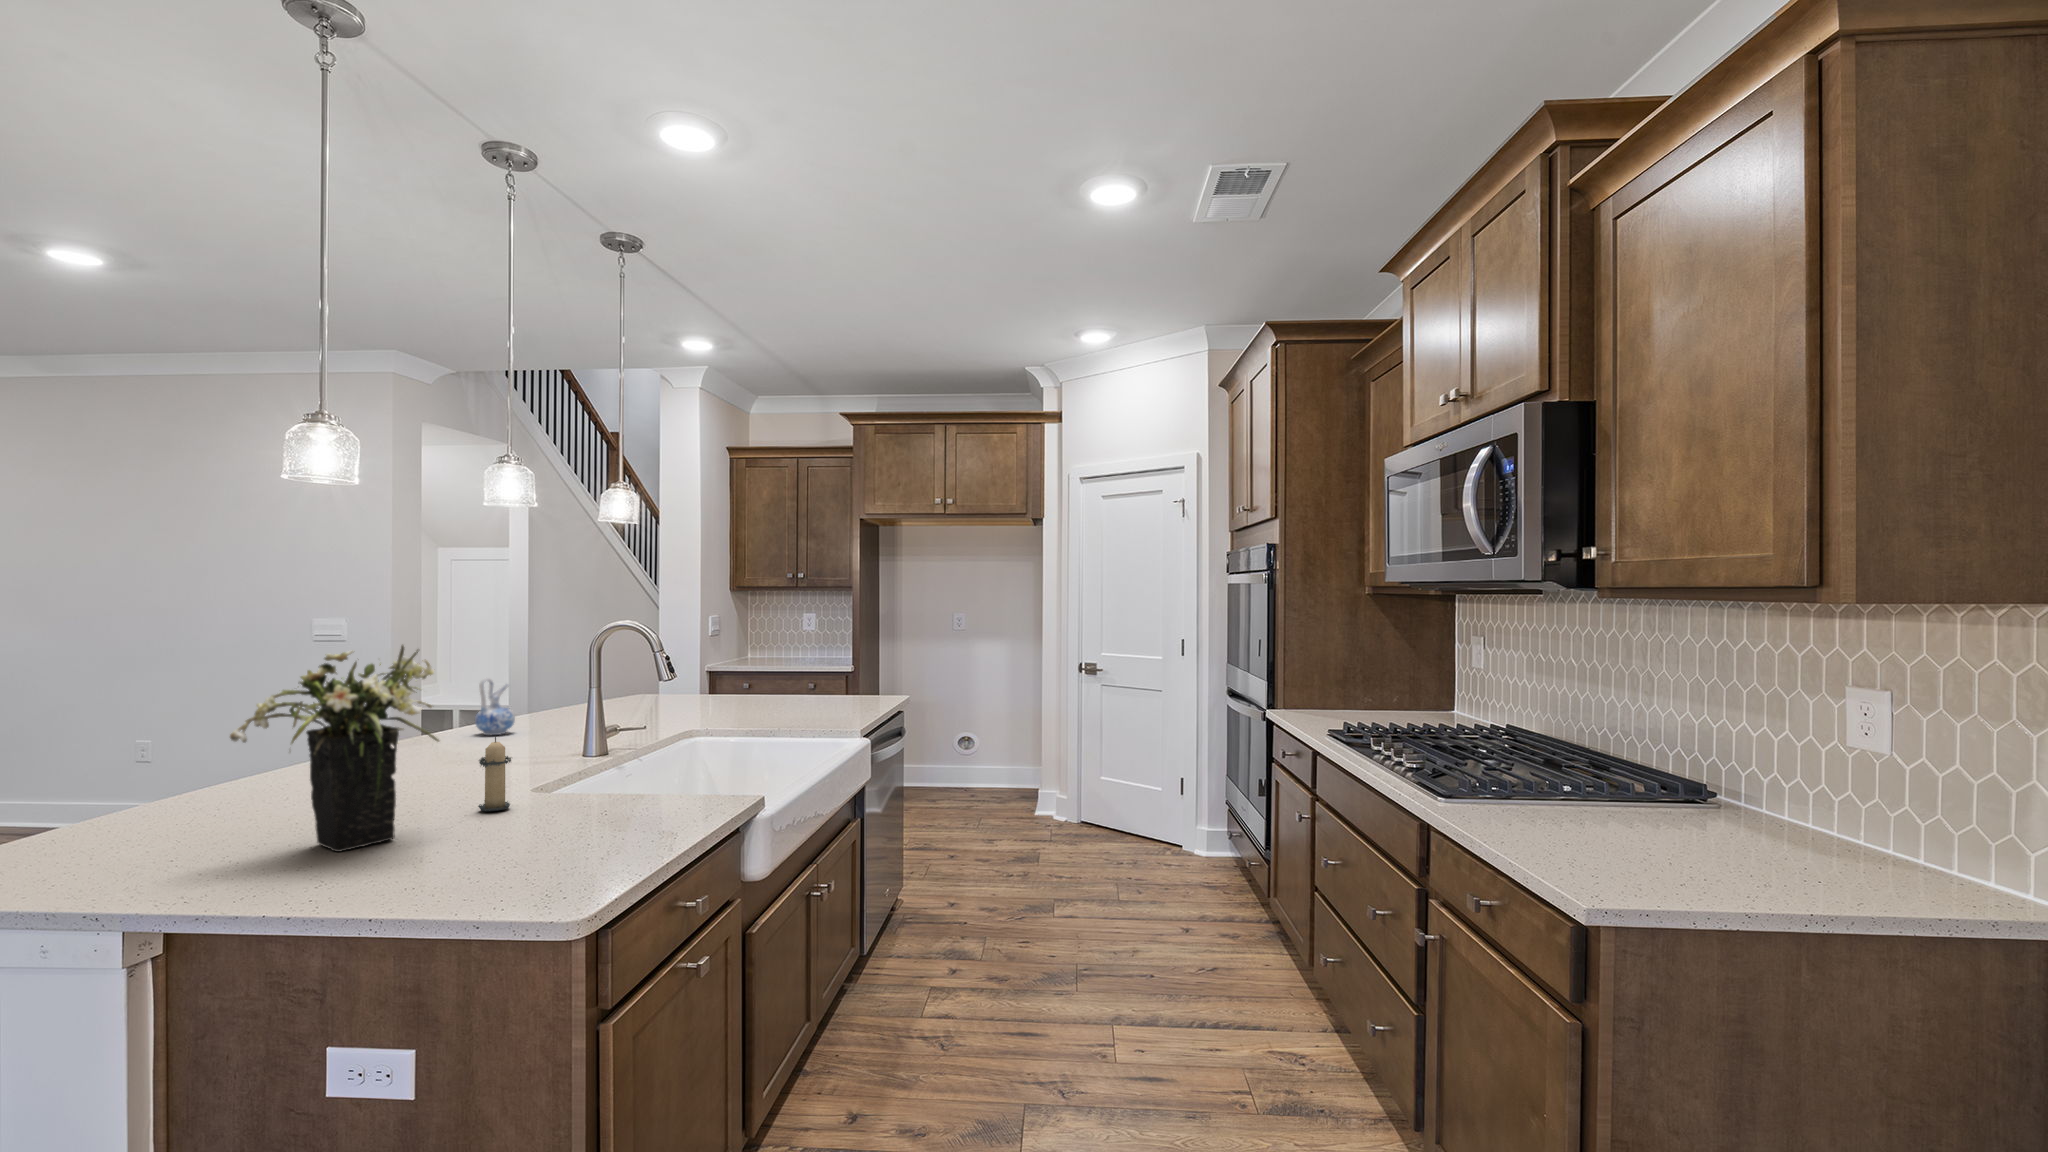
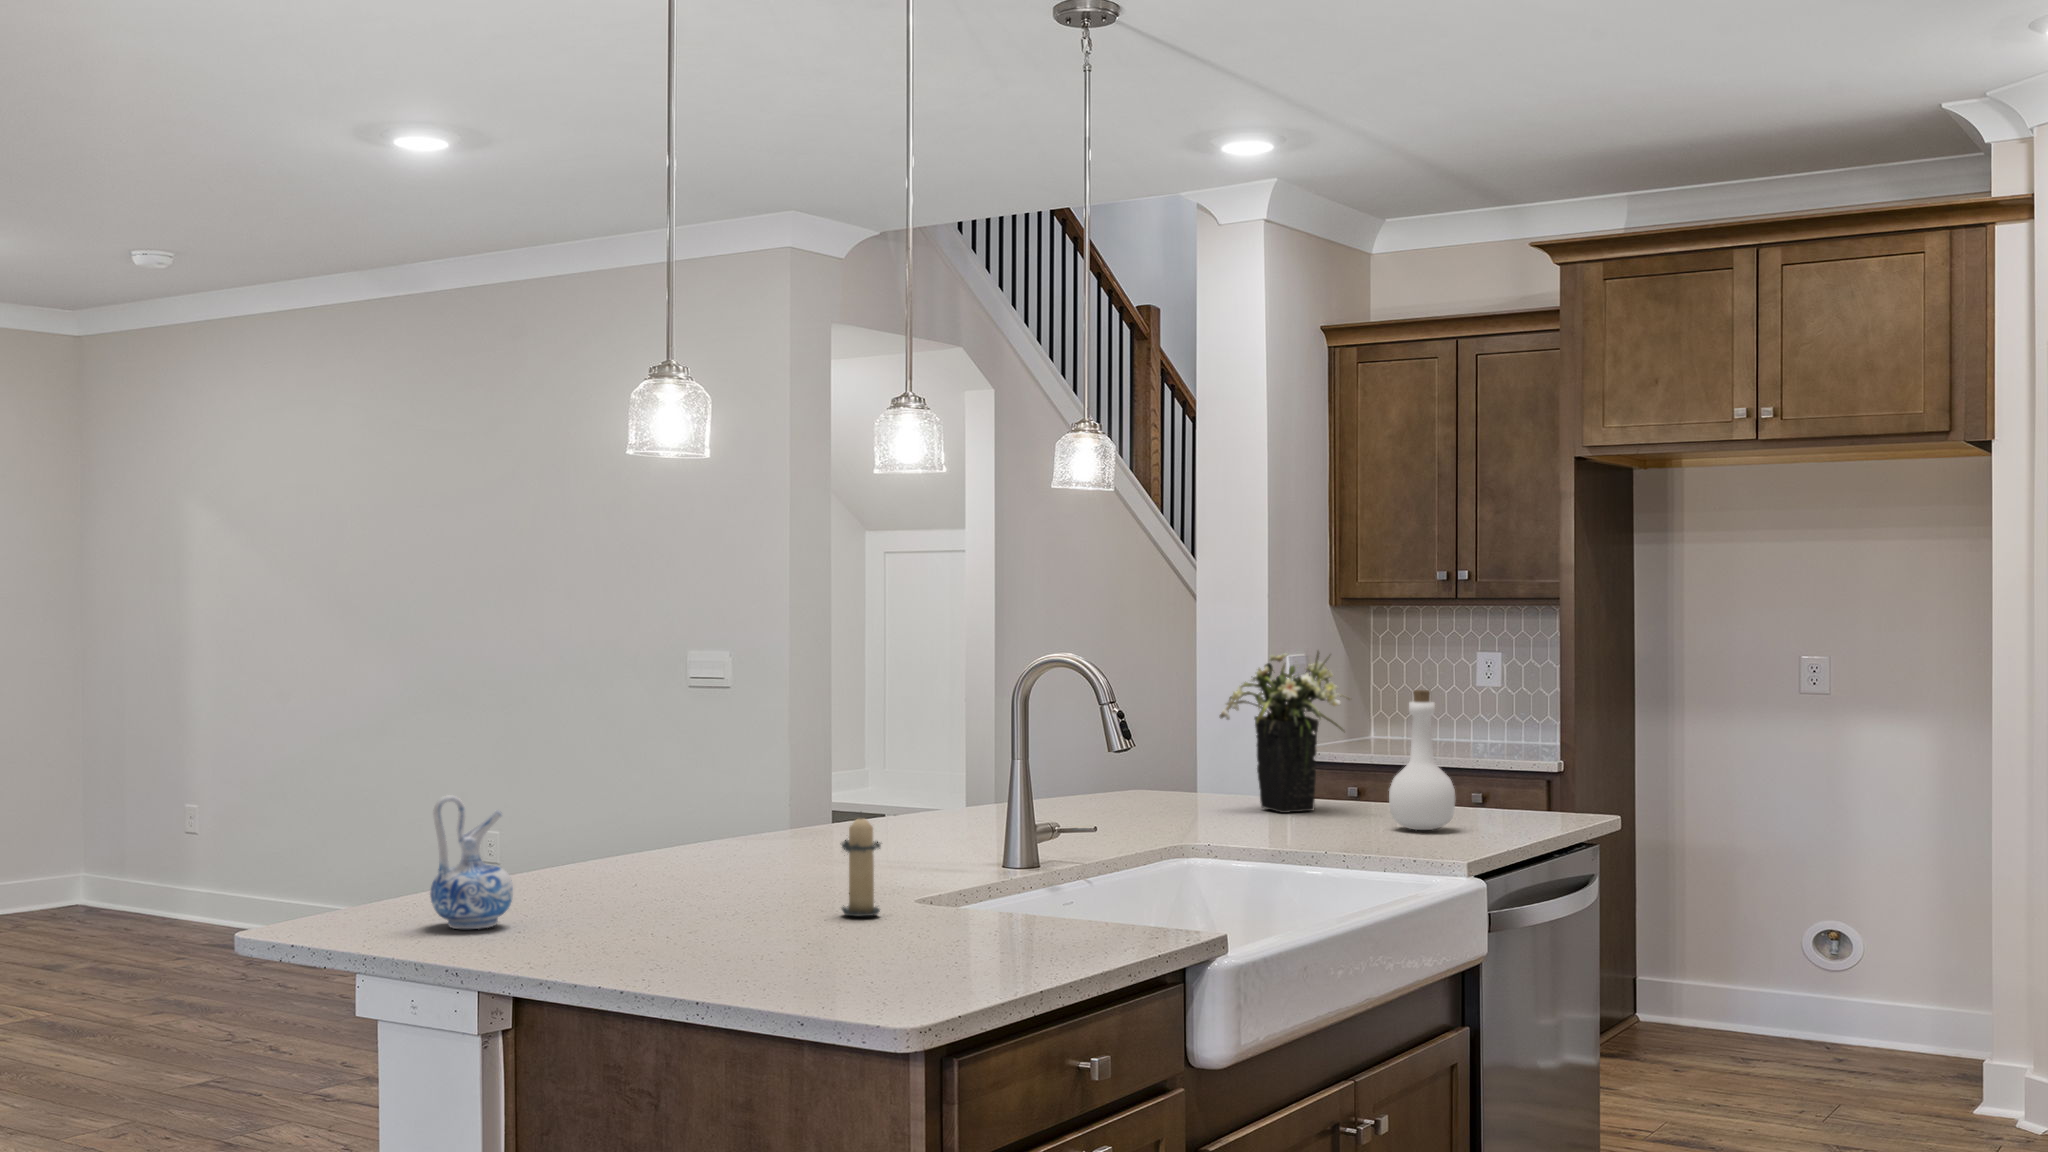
bottle: none [801,637,837,711] -> present [1389,690,1455,830]
flower arrangement: present [230,645,439,852] -> present [1220,651,1350,813]
ceramic pitcher: present [475,678,515,735] -> present [430,795,513,929]

